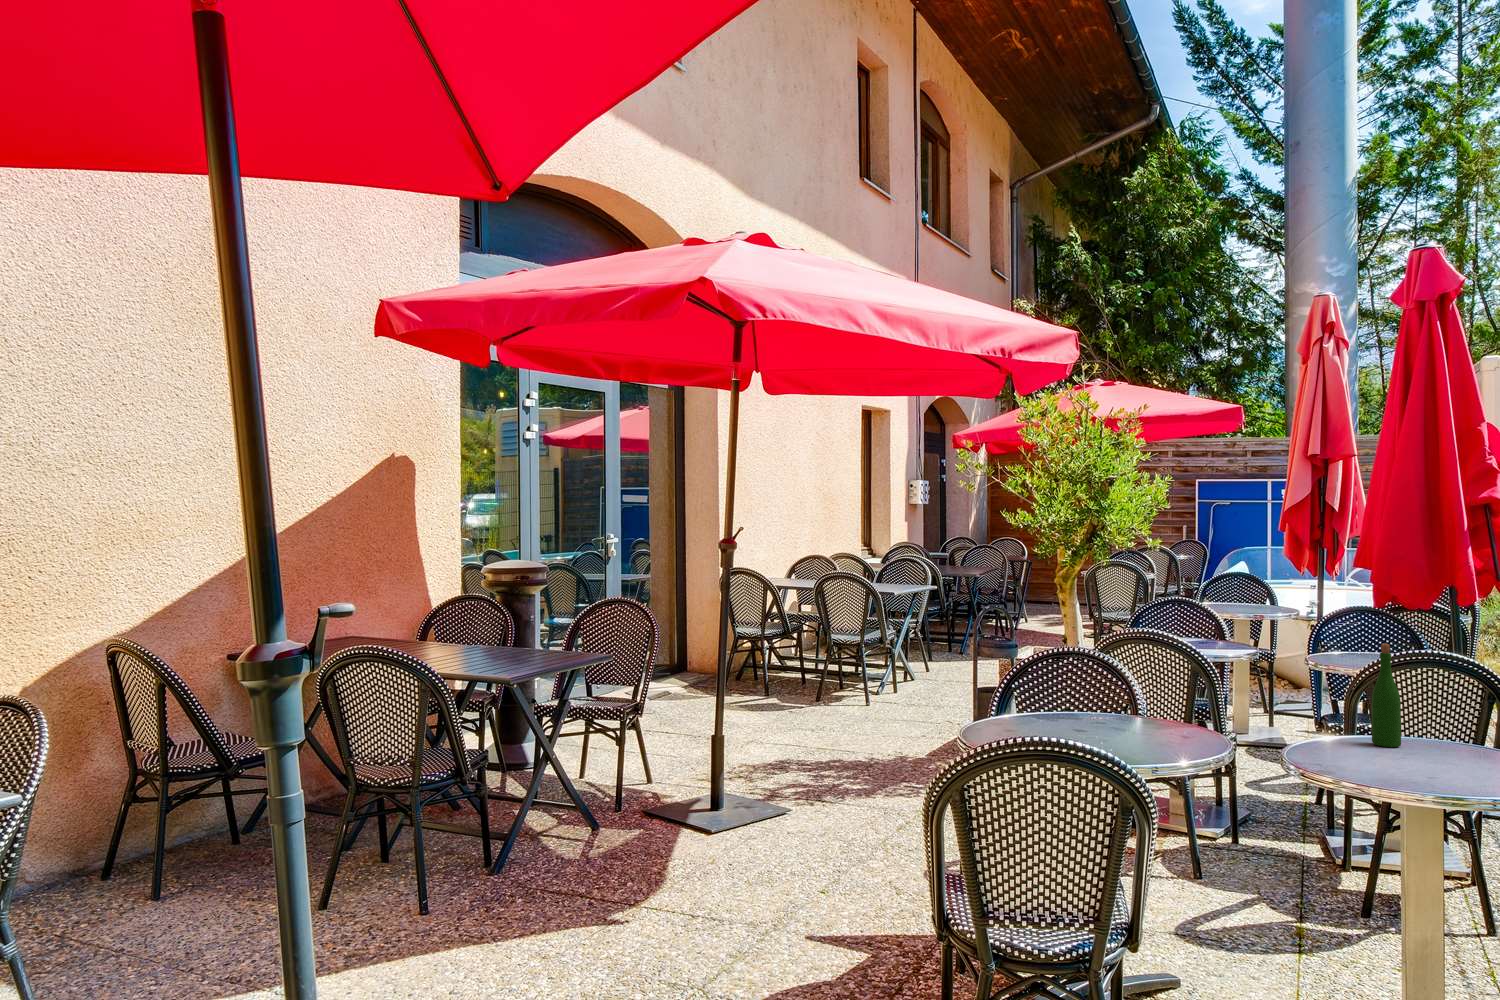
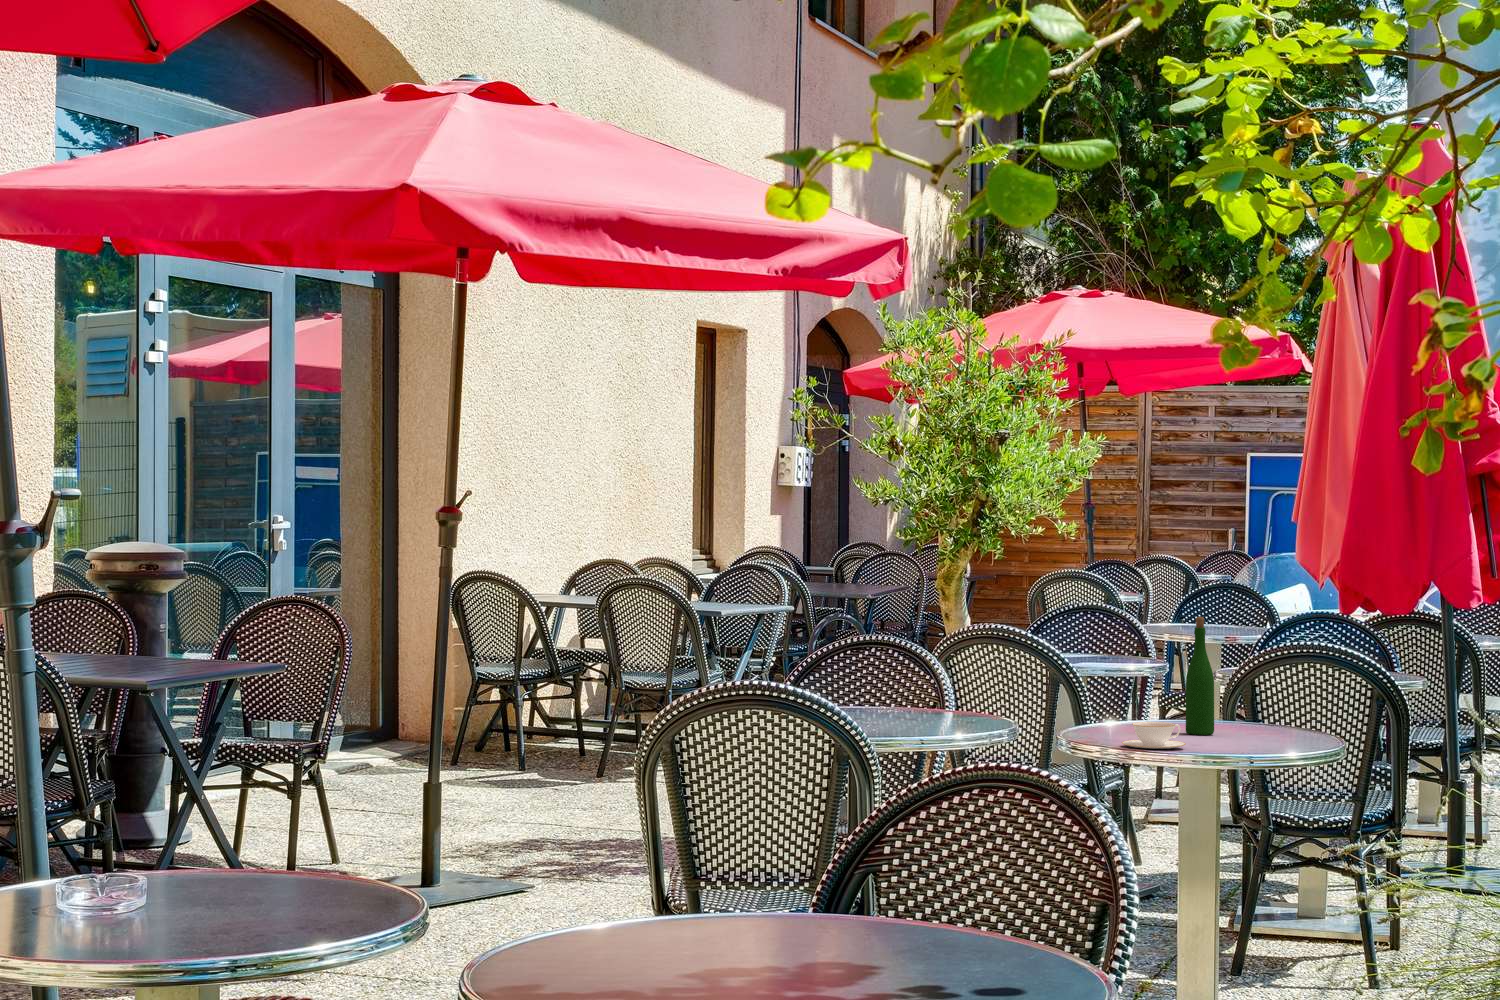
teacup: none [1356,751,1423,781] -> present [1122,722,1186,749]

